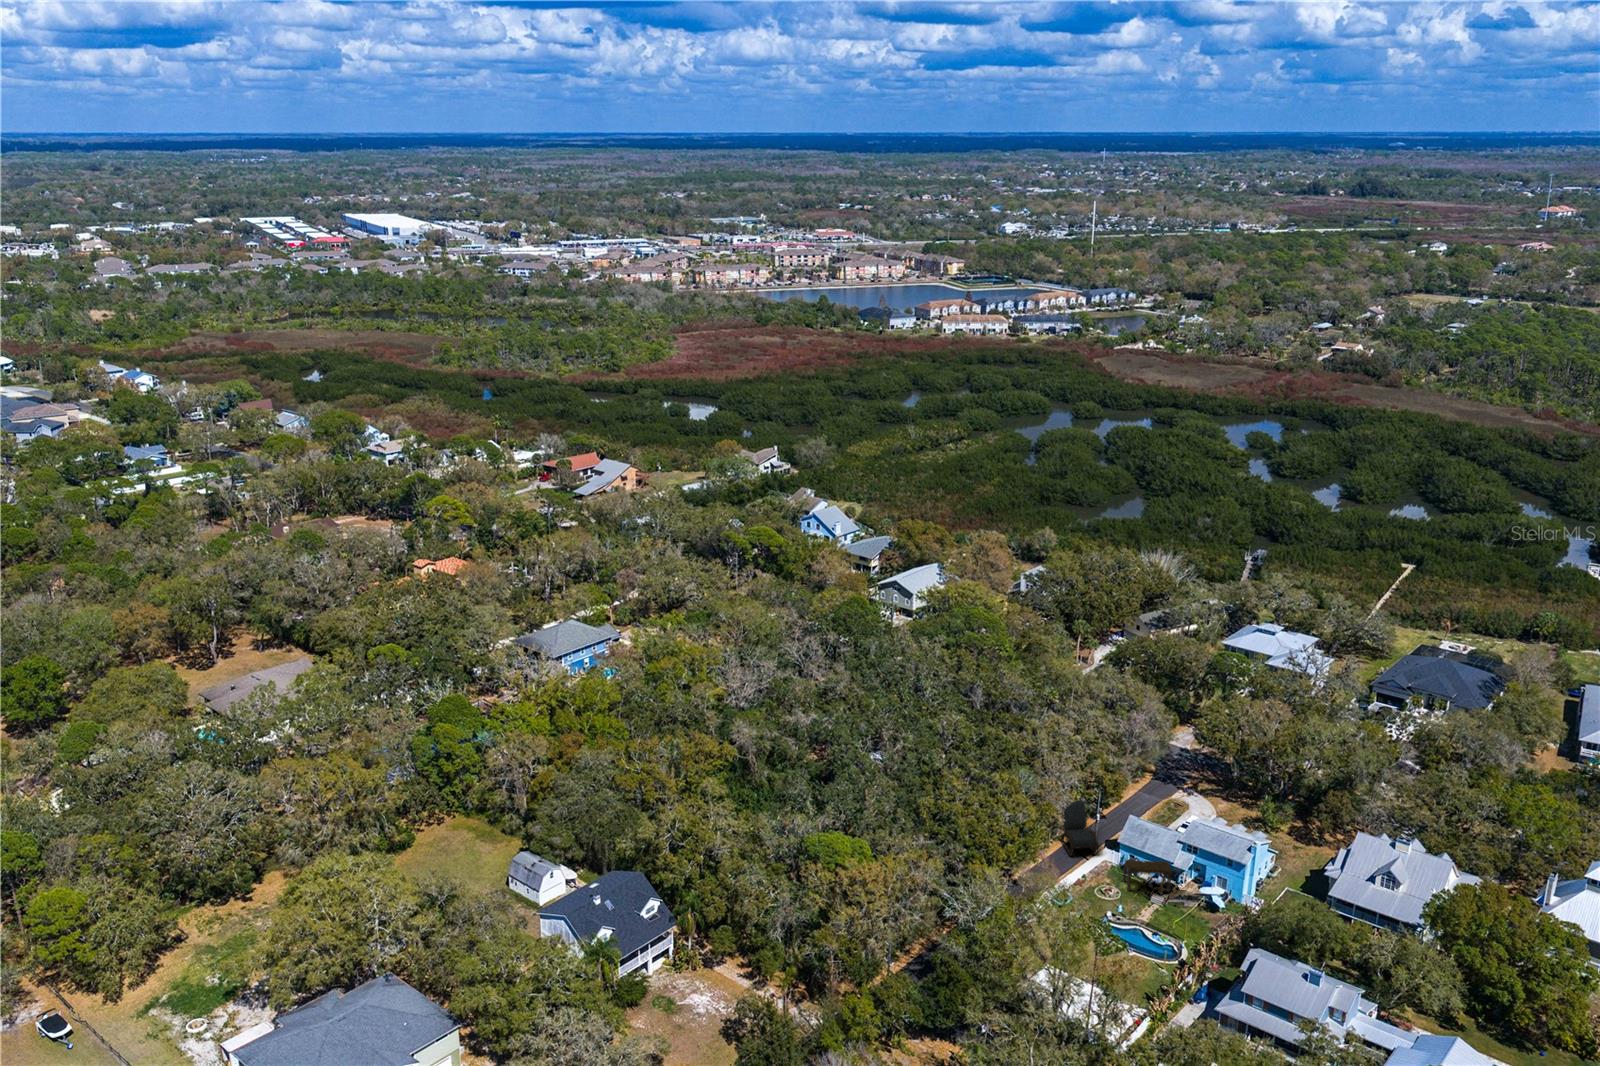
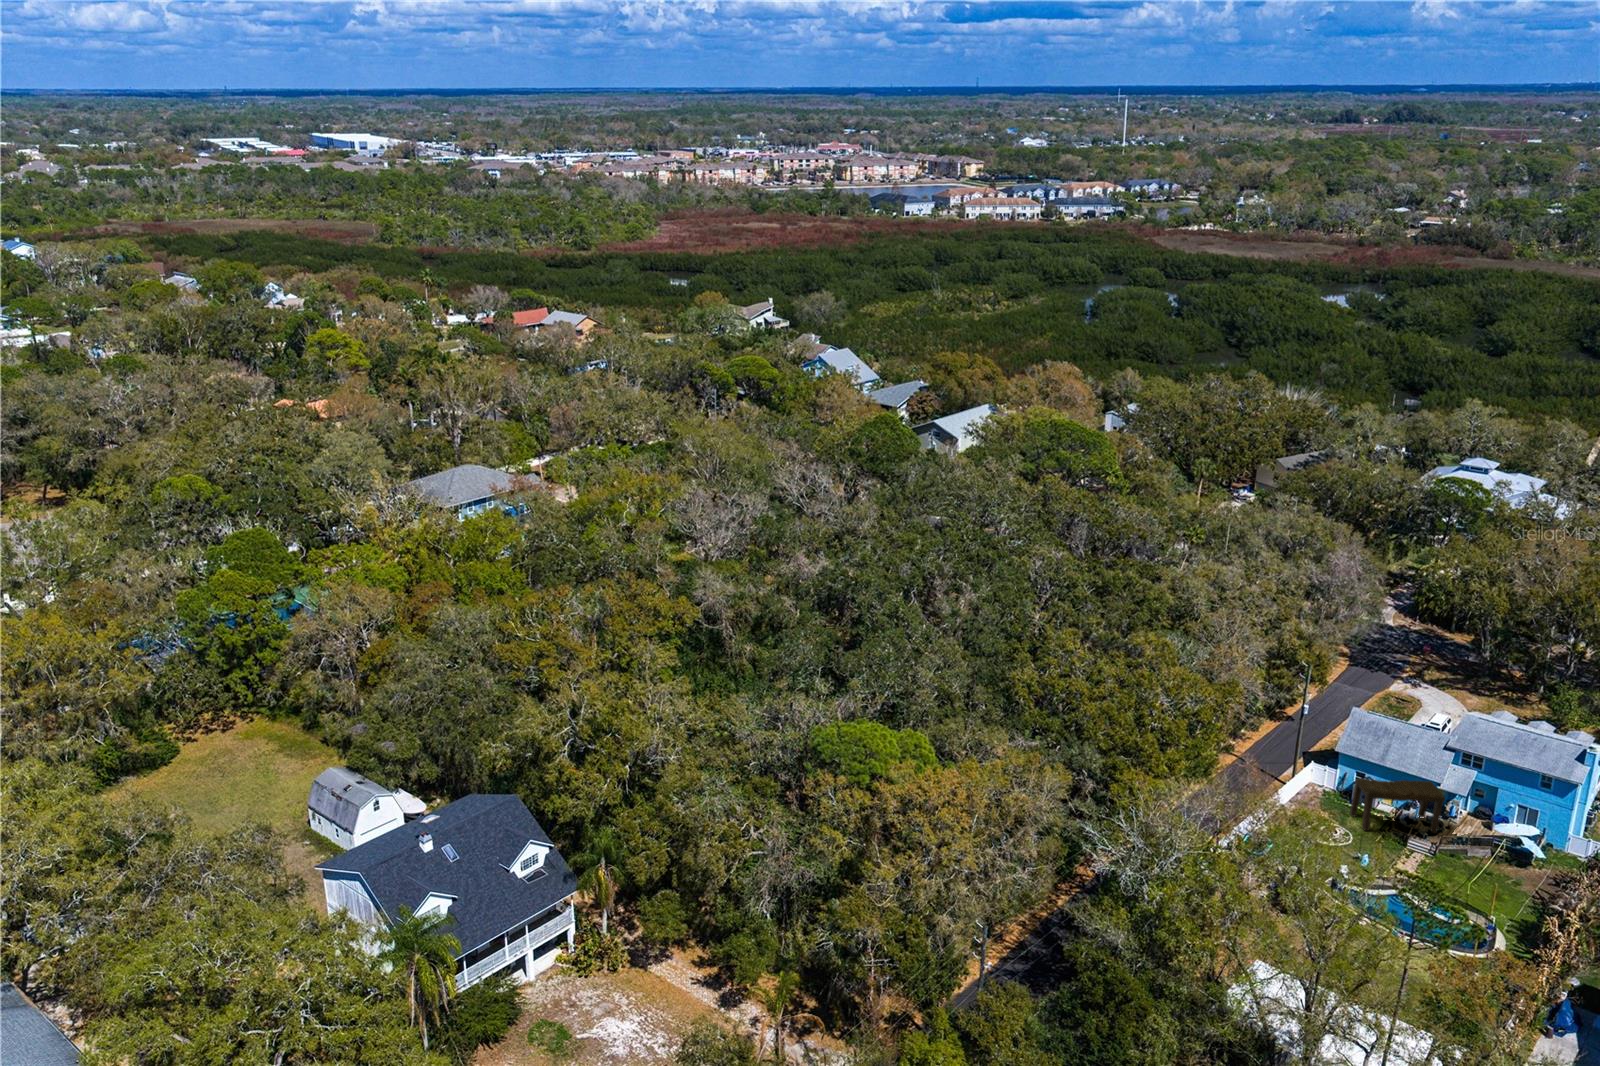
lounge chair: present [1060,801,1098,856] -> none [1230,688,1300,776]

